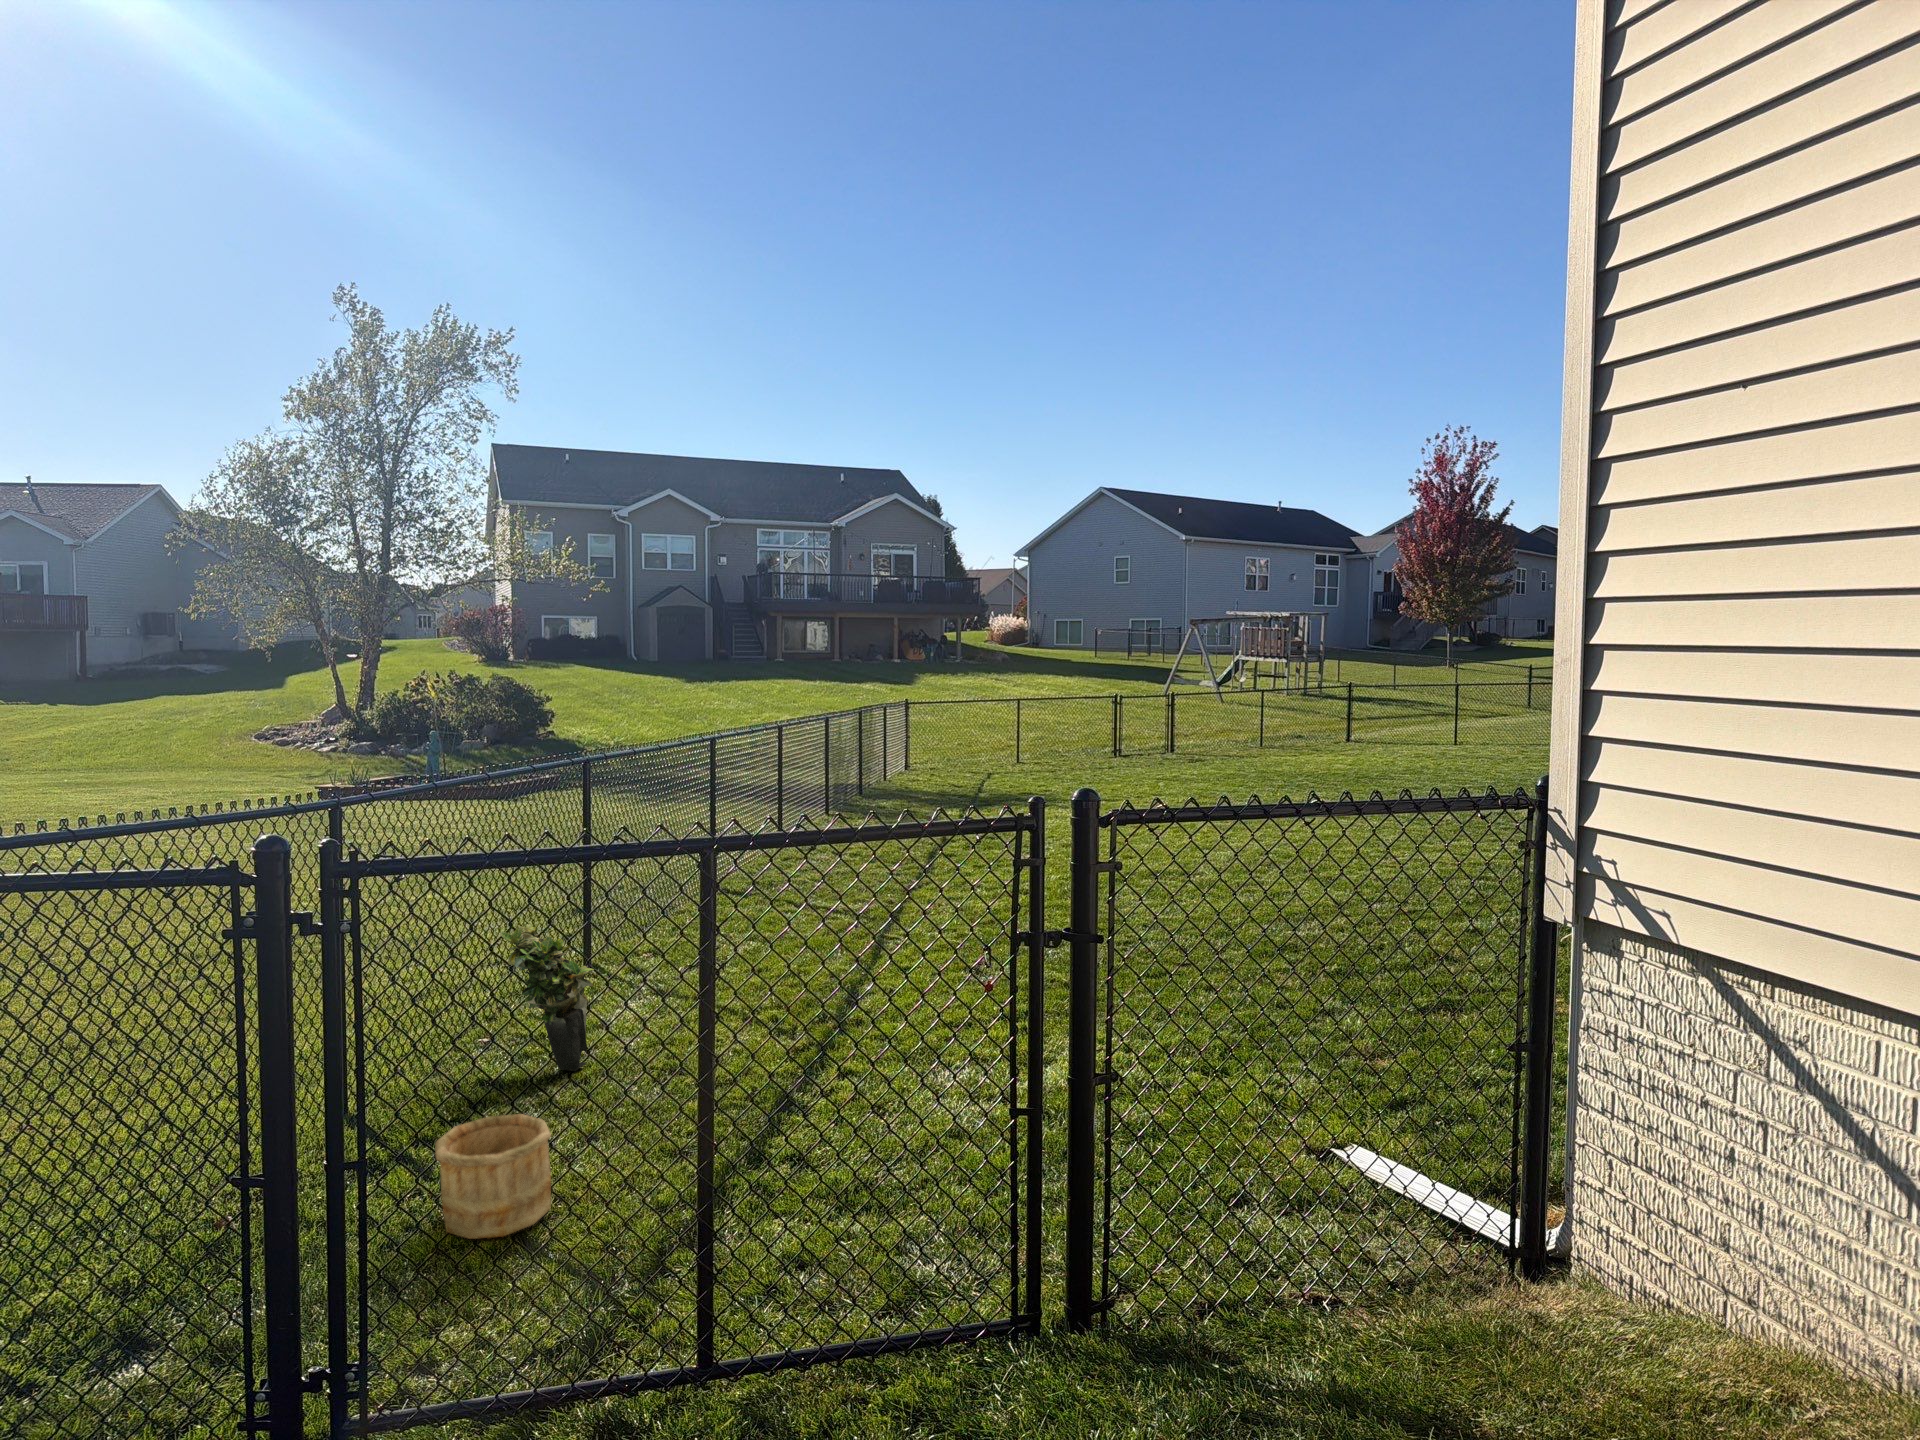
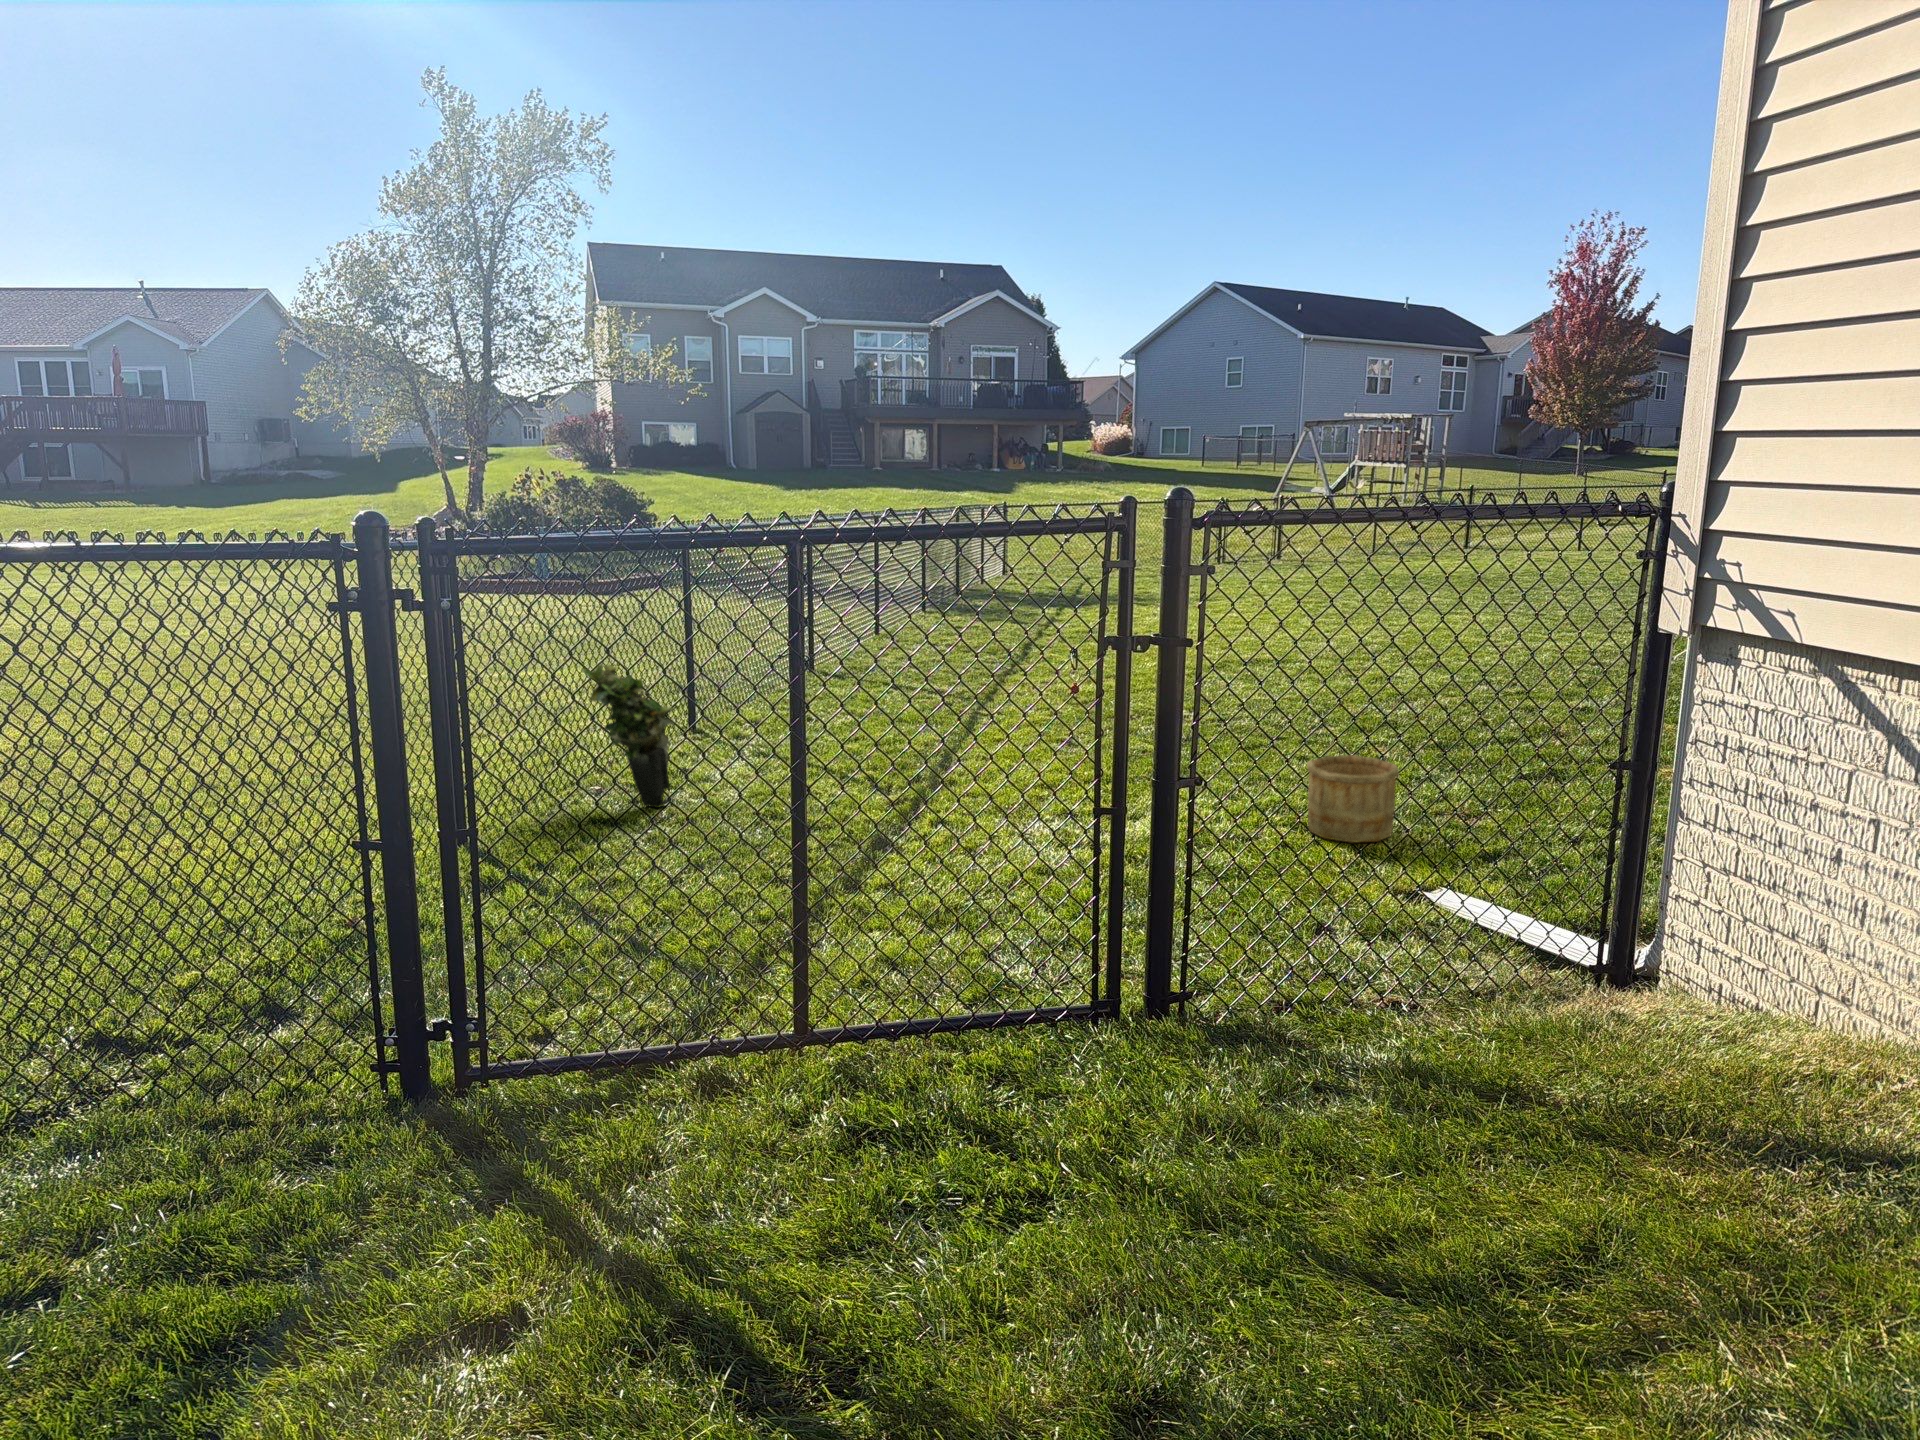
wooden bucket: present [435,1114,551,1239] -> present [1307,755,1399,842]

